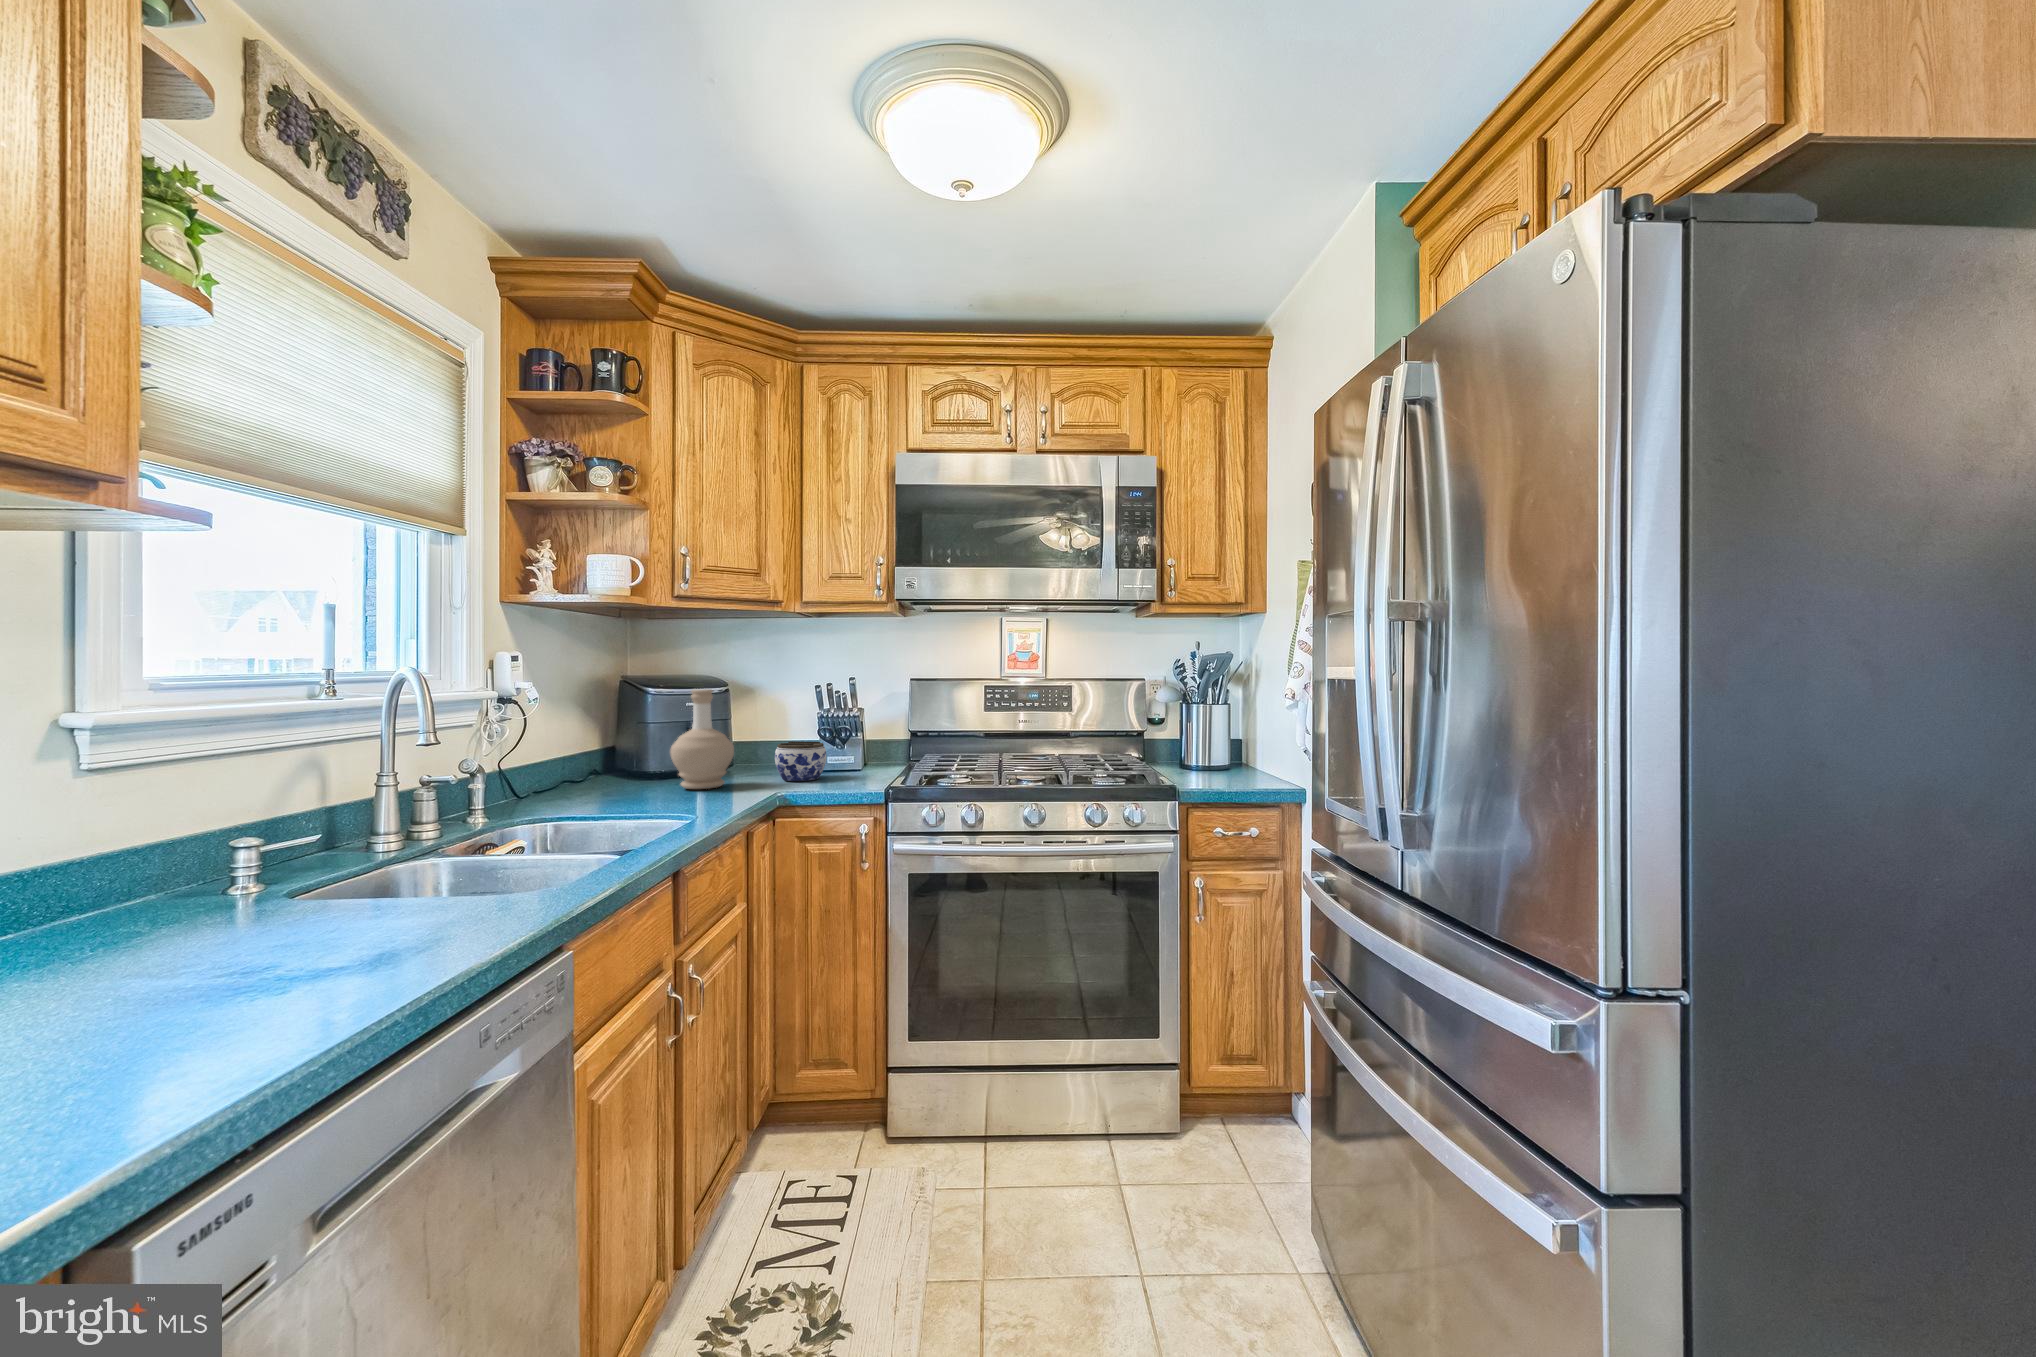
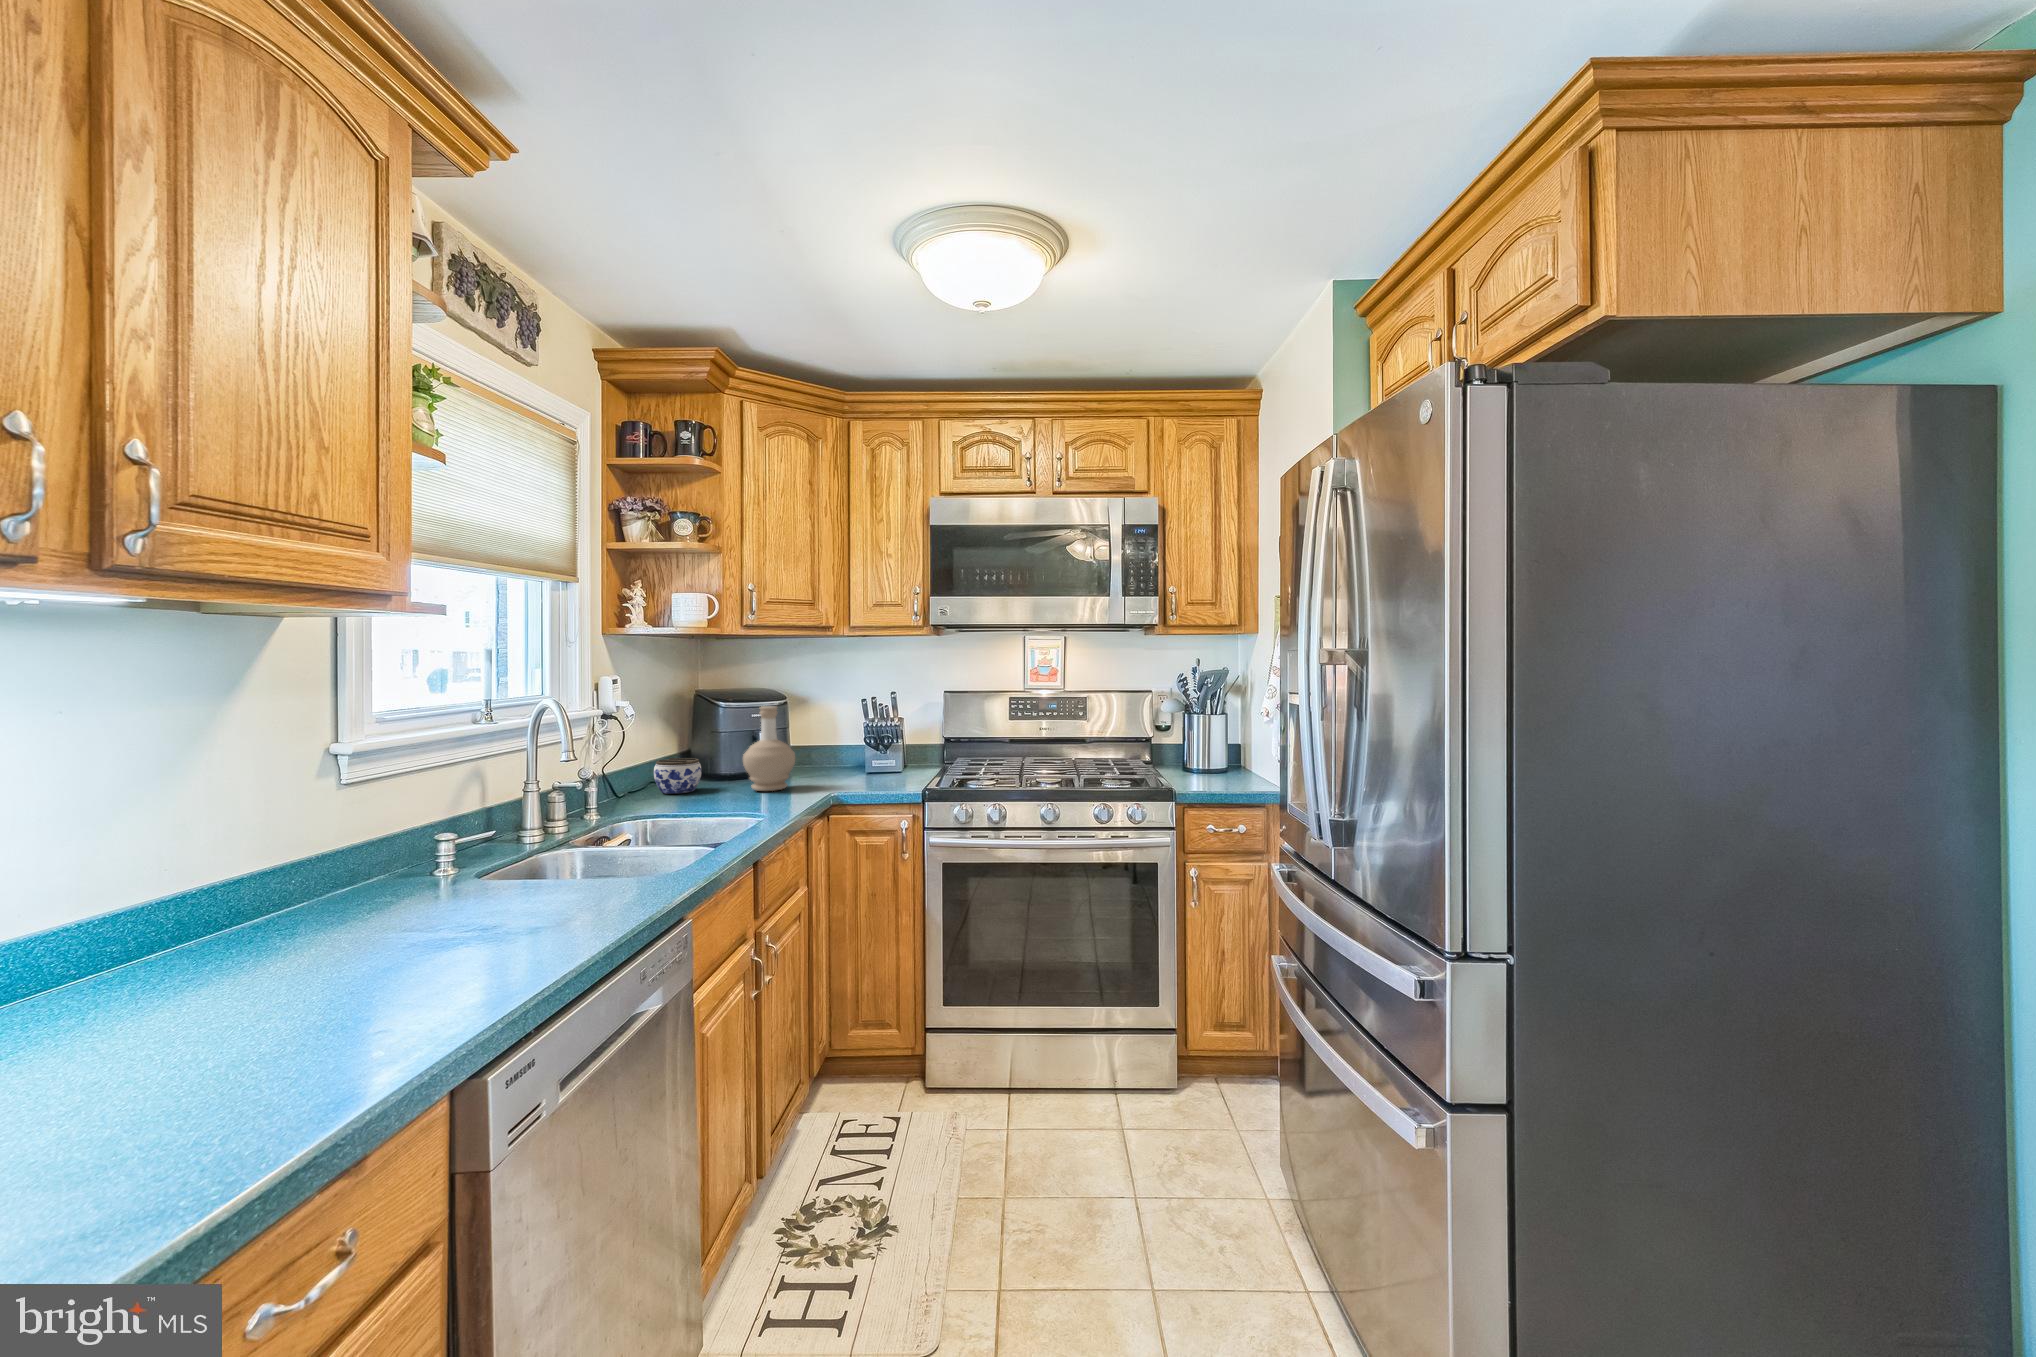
jar: present [775,741,826,781] -> present [654,758,701,794]

